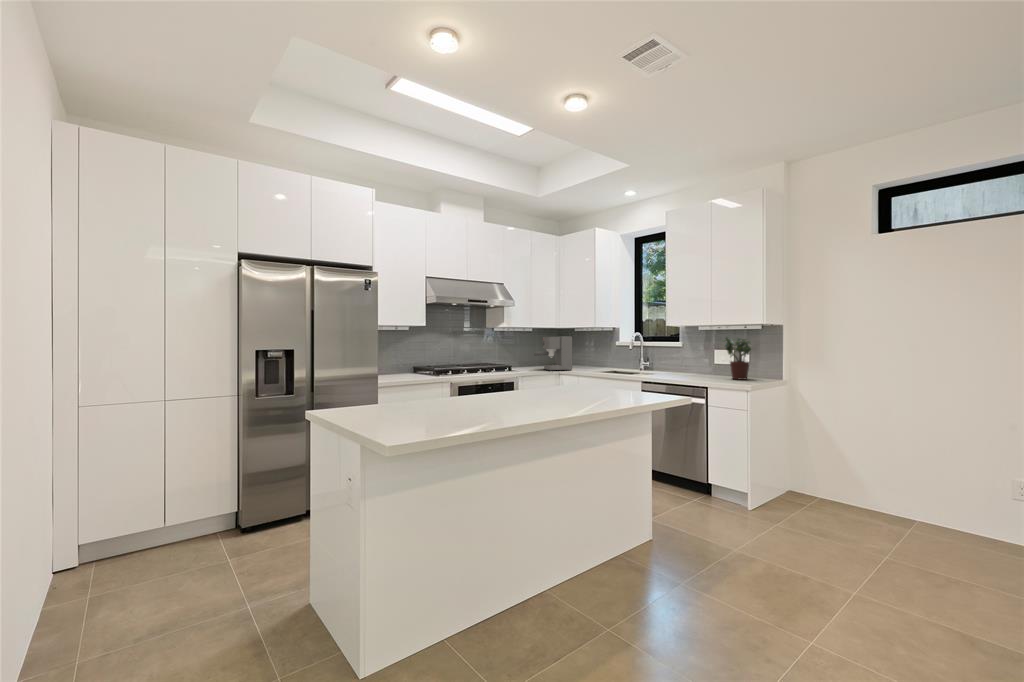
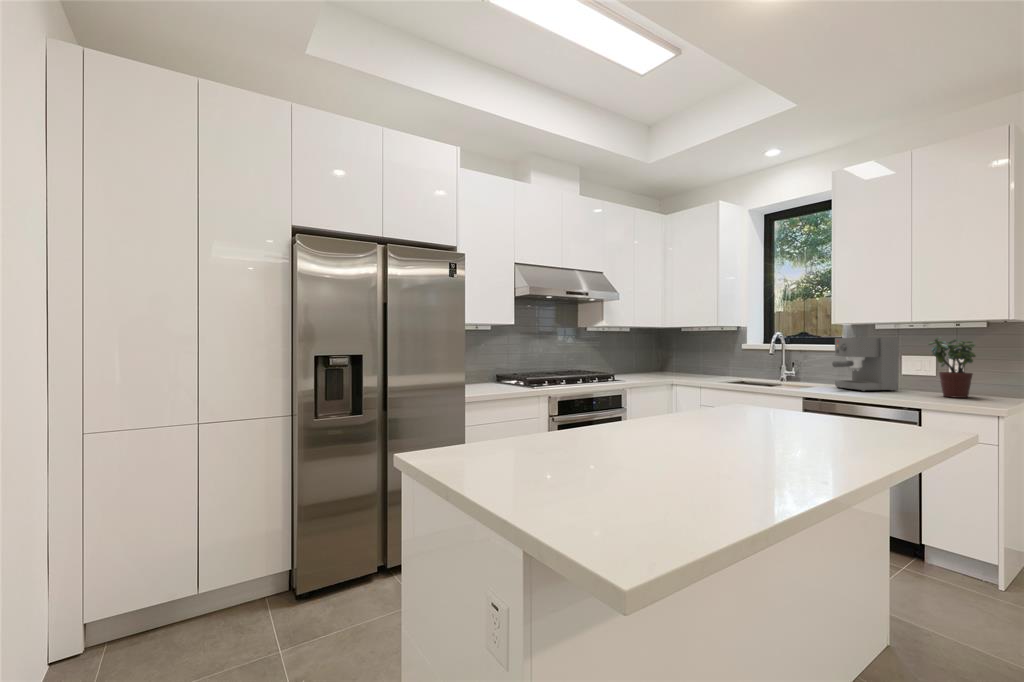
coffee maker: present [534,336,572,371] -> present [832,337,898,391]

